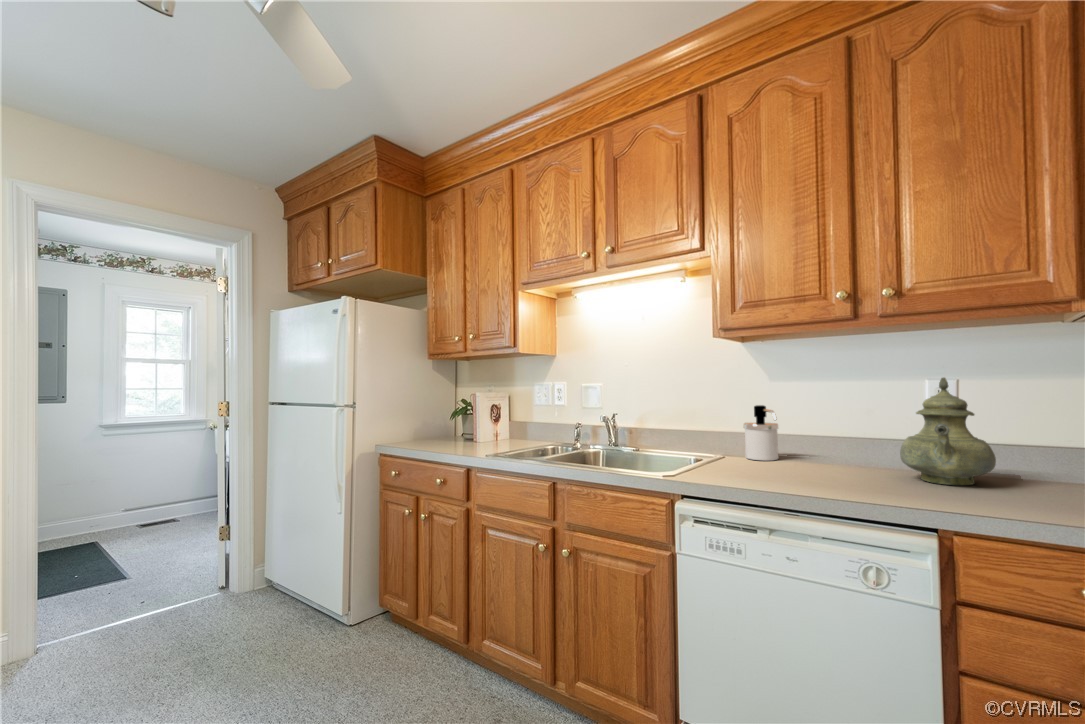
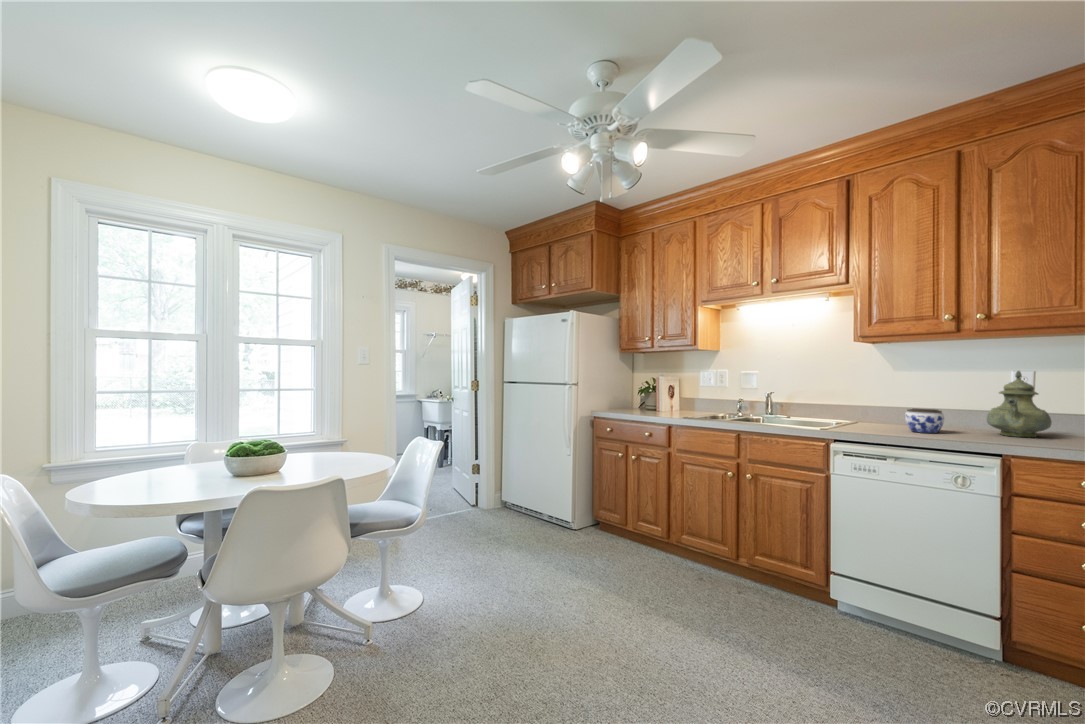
soap dispenser: present [743,405,779,461] -> none [873,388,899,425]
jar: none [785,439,840,479] -> present [905,409,944,433]

